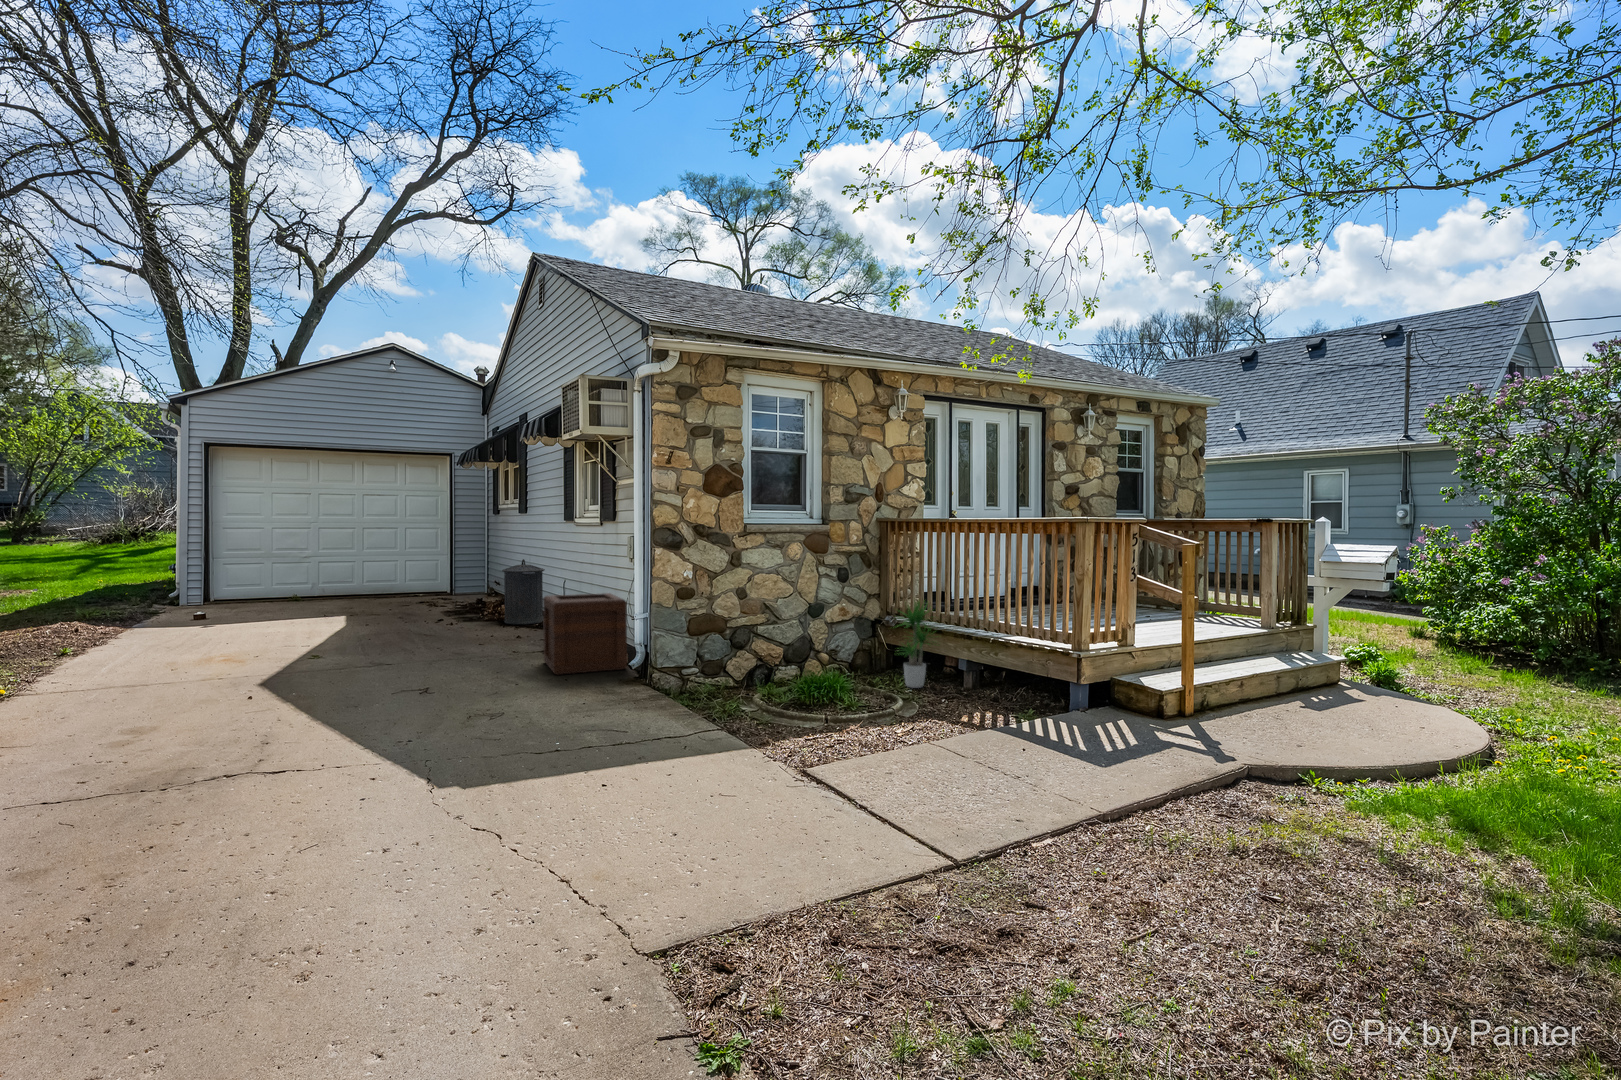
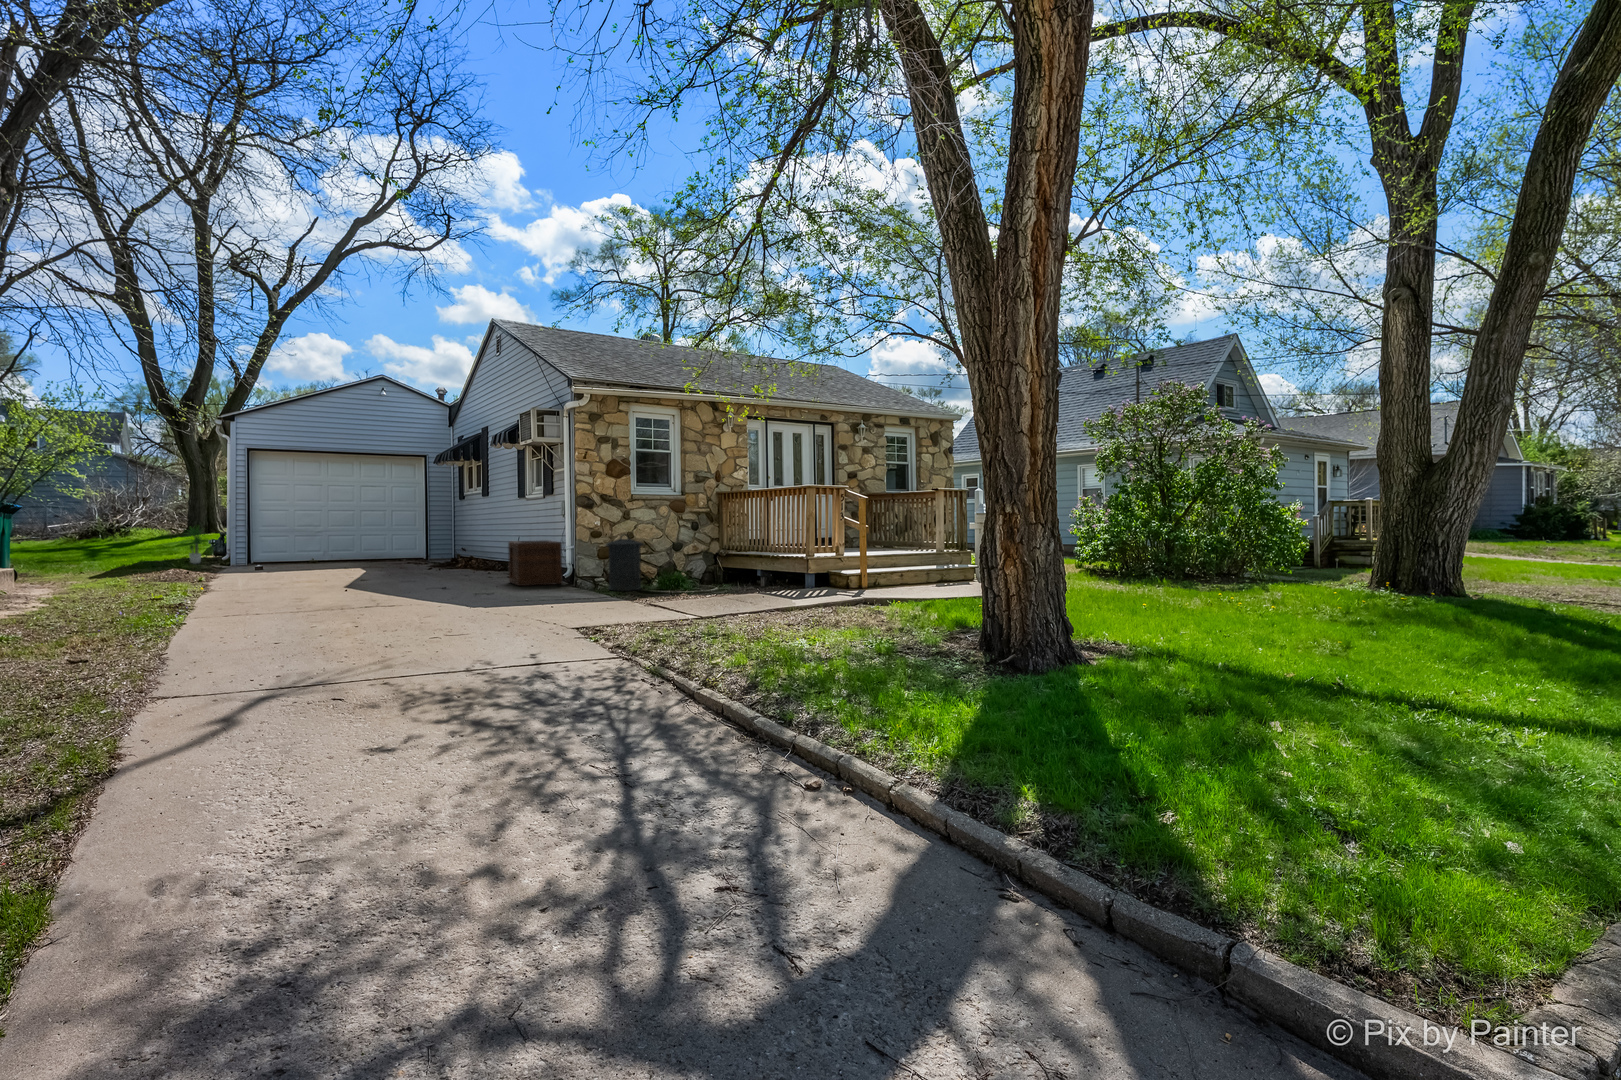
trash can: present [502,559,545,625] -> present [605,534,644,591]
potted plant: present [897,602,934,688] -> present [189,526,203,564]

